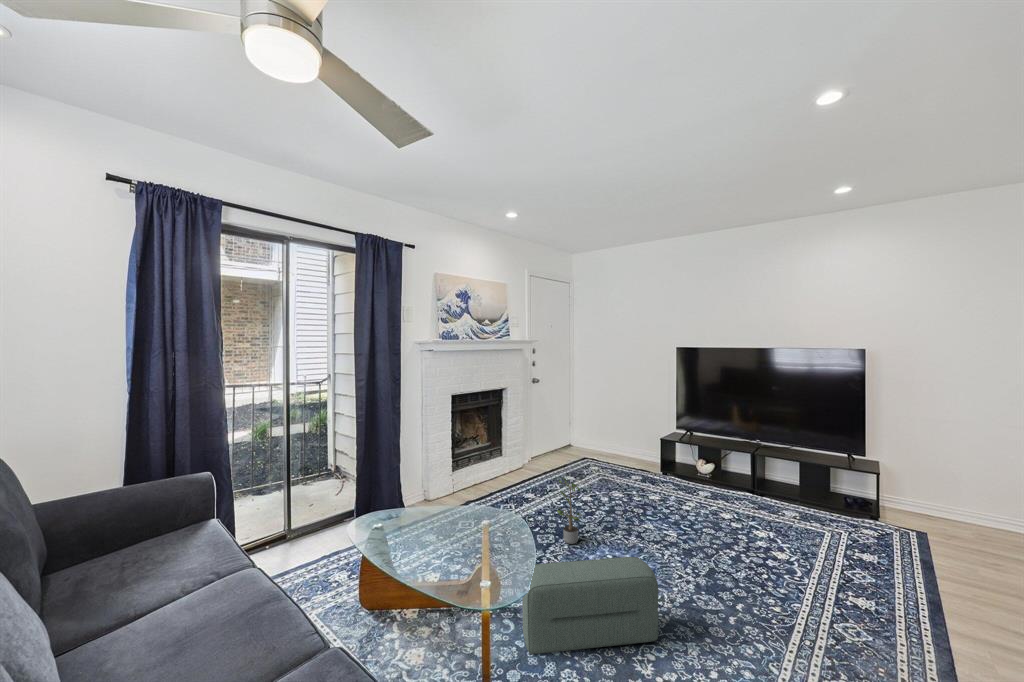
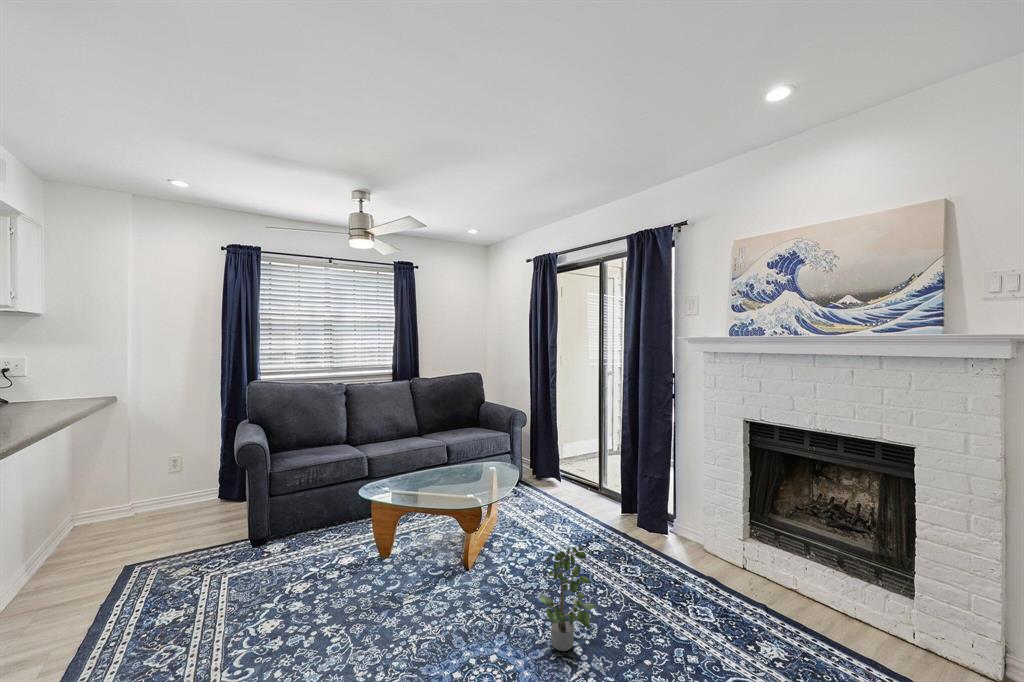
pouf: present [522,557,658,654] -> none [342,524,427,652]

